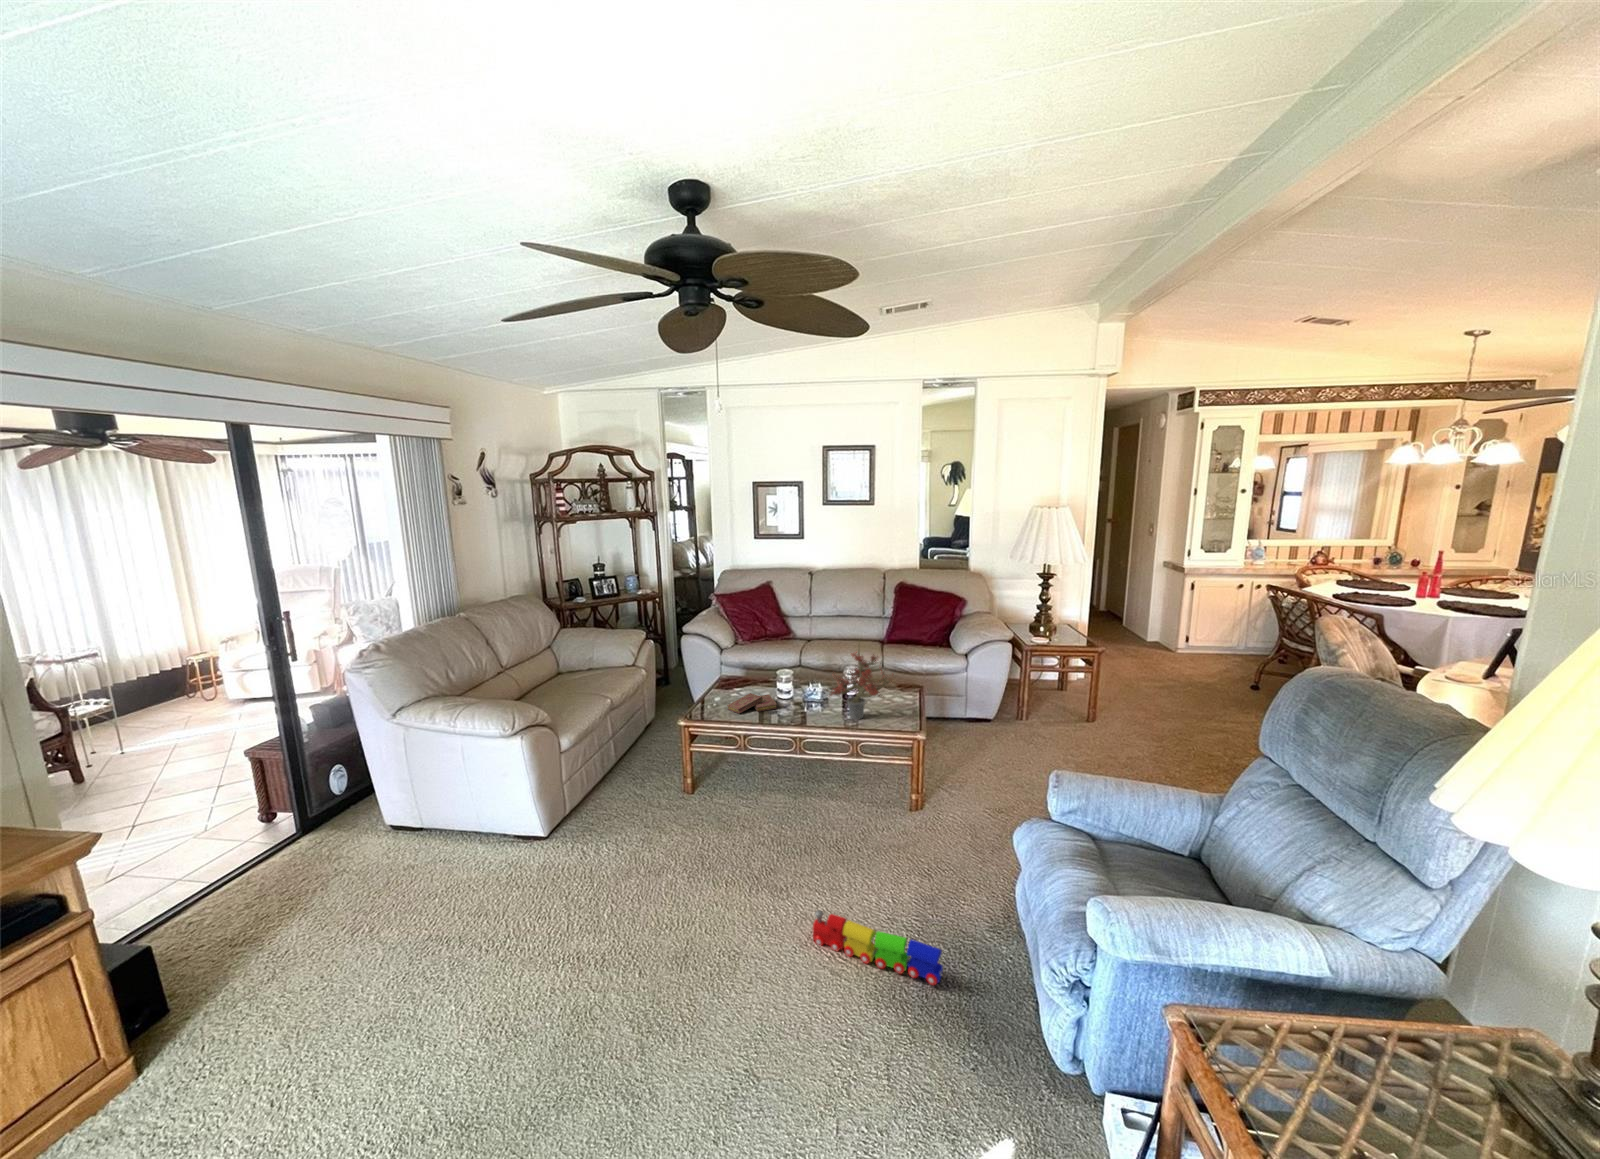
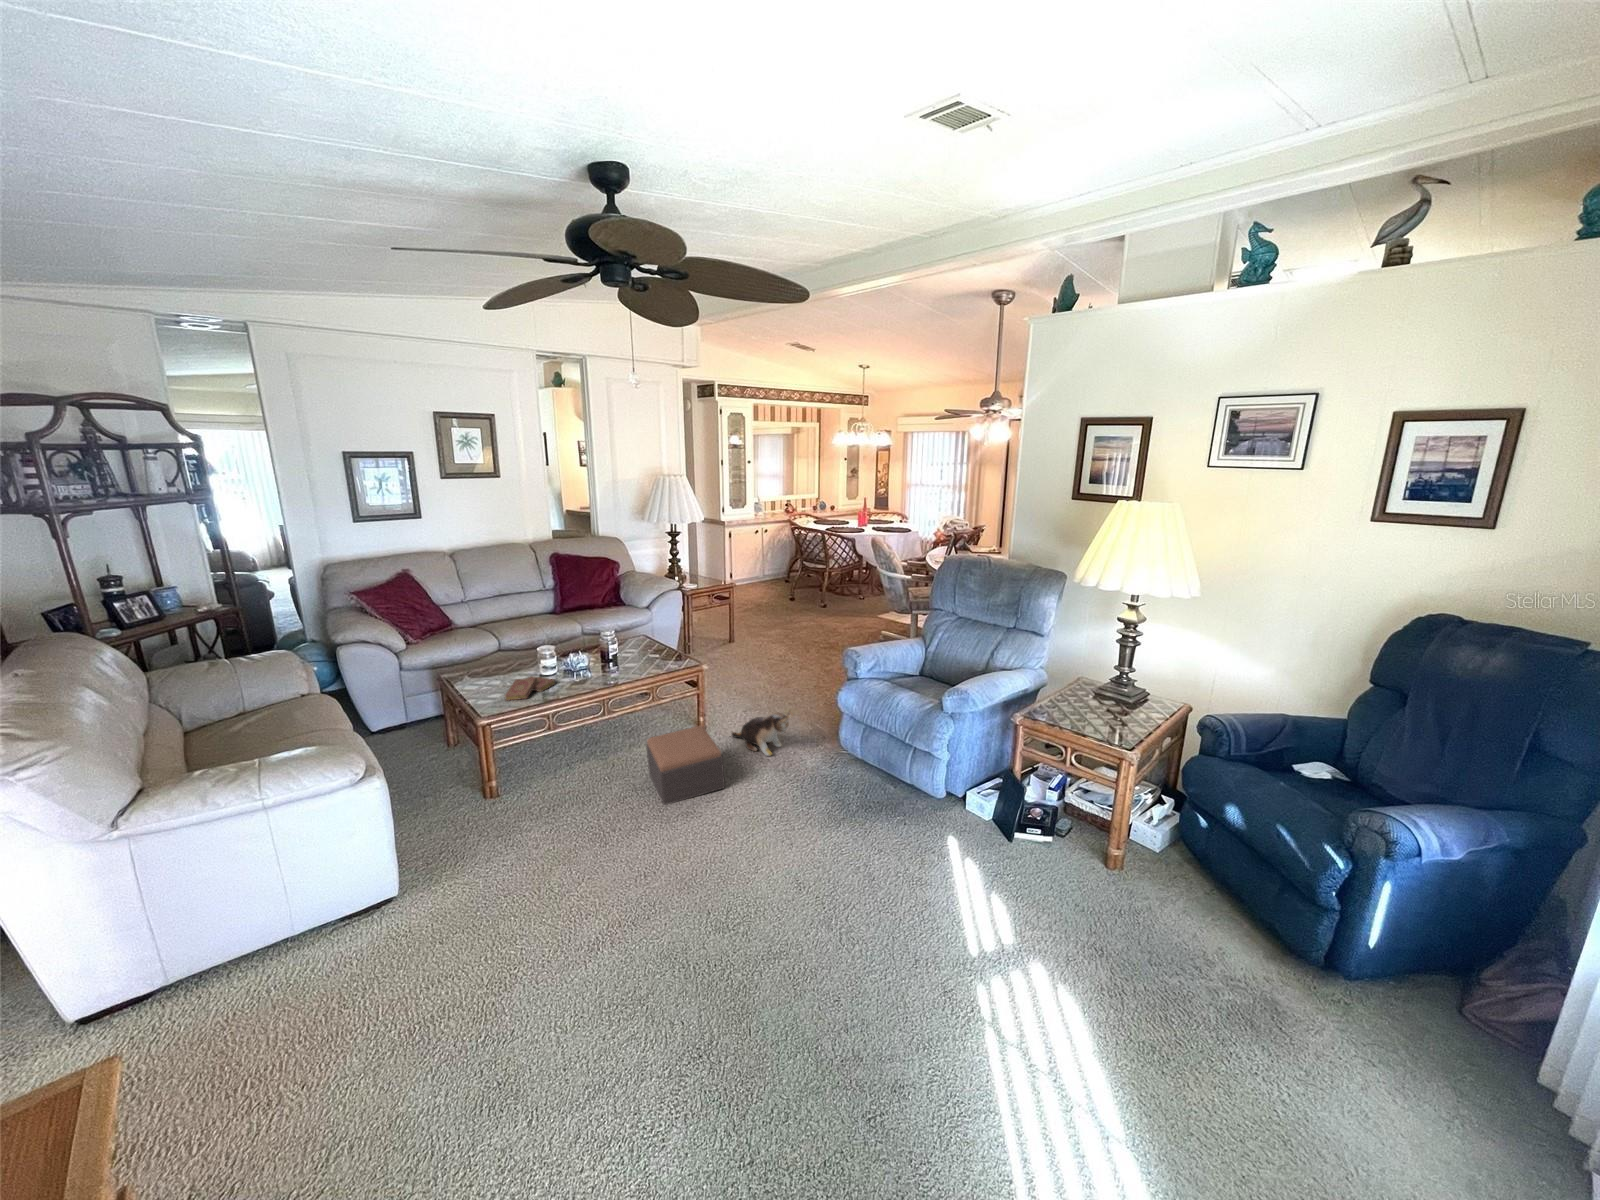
potted plant: present [826,649,894,720] -> none [608,596,665,669]
footstool: none [770,798,867,898] -> present [646,726,725,805]
plush toy: none [923,832,965,892] -> present [732,712,793,756]
toy train: present [813,910,943,985] -> none [737,768,829,816]

